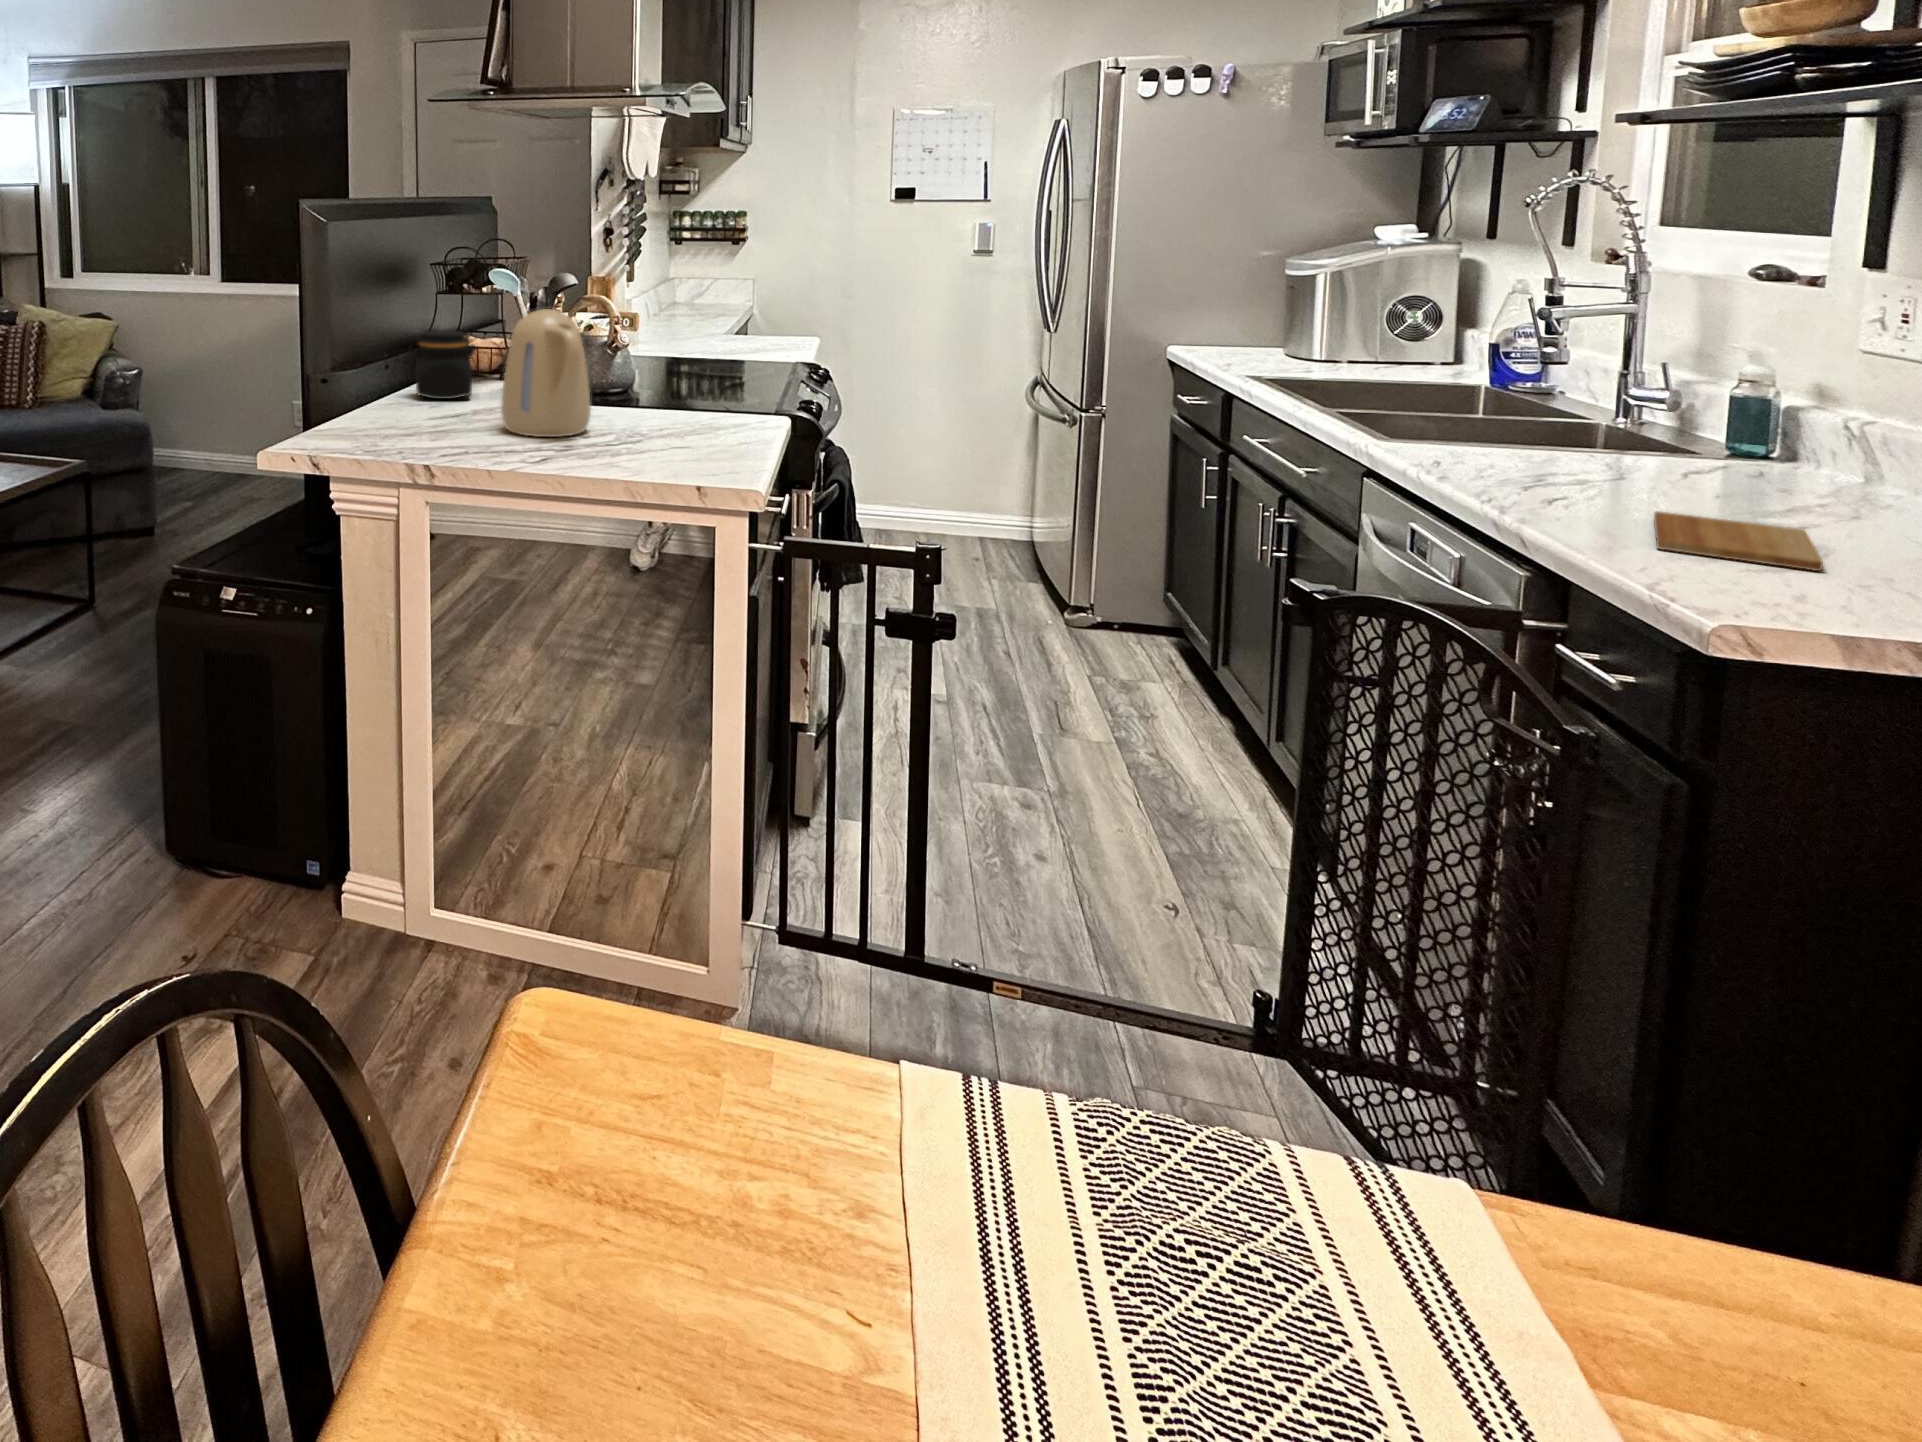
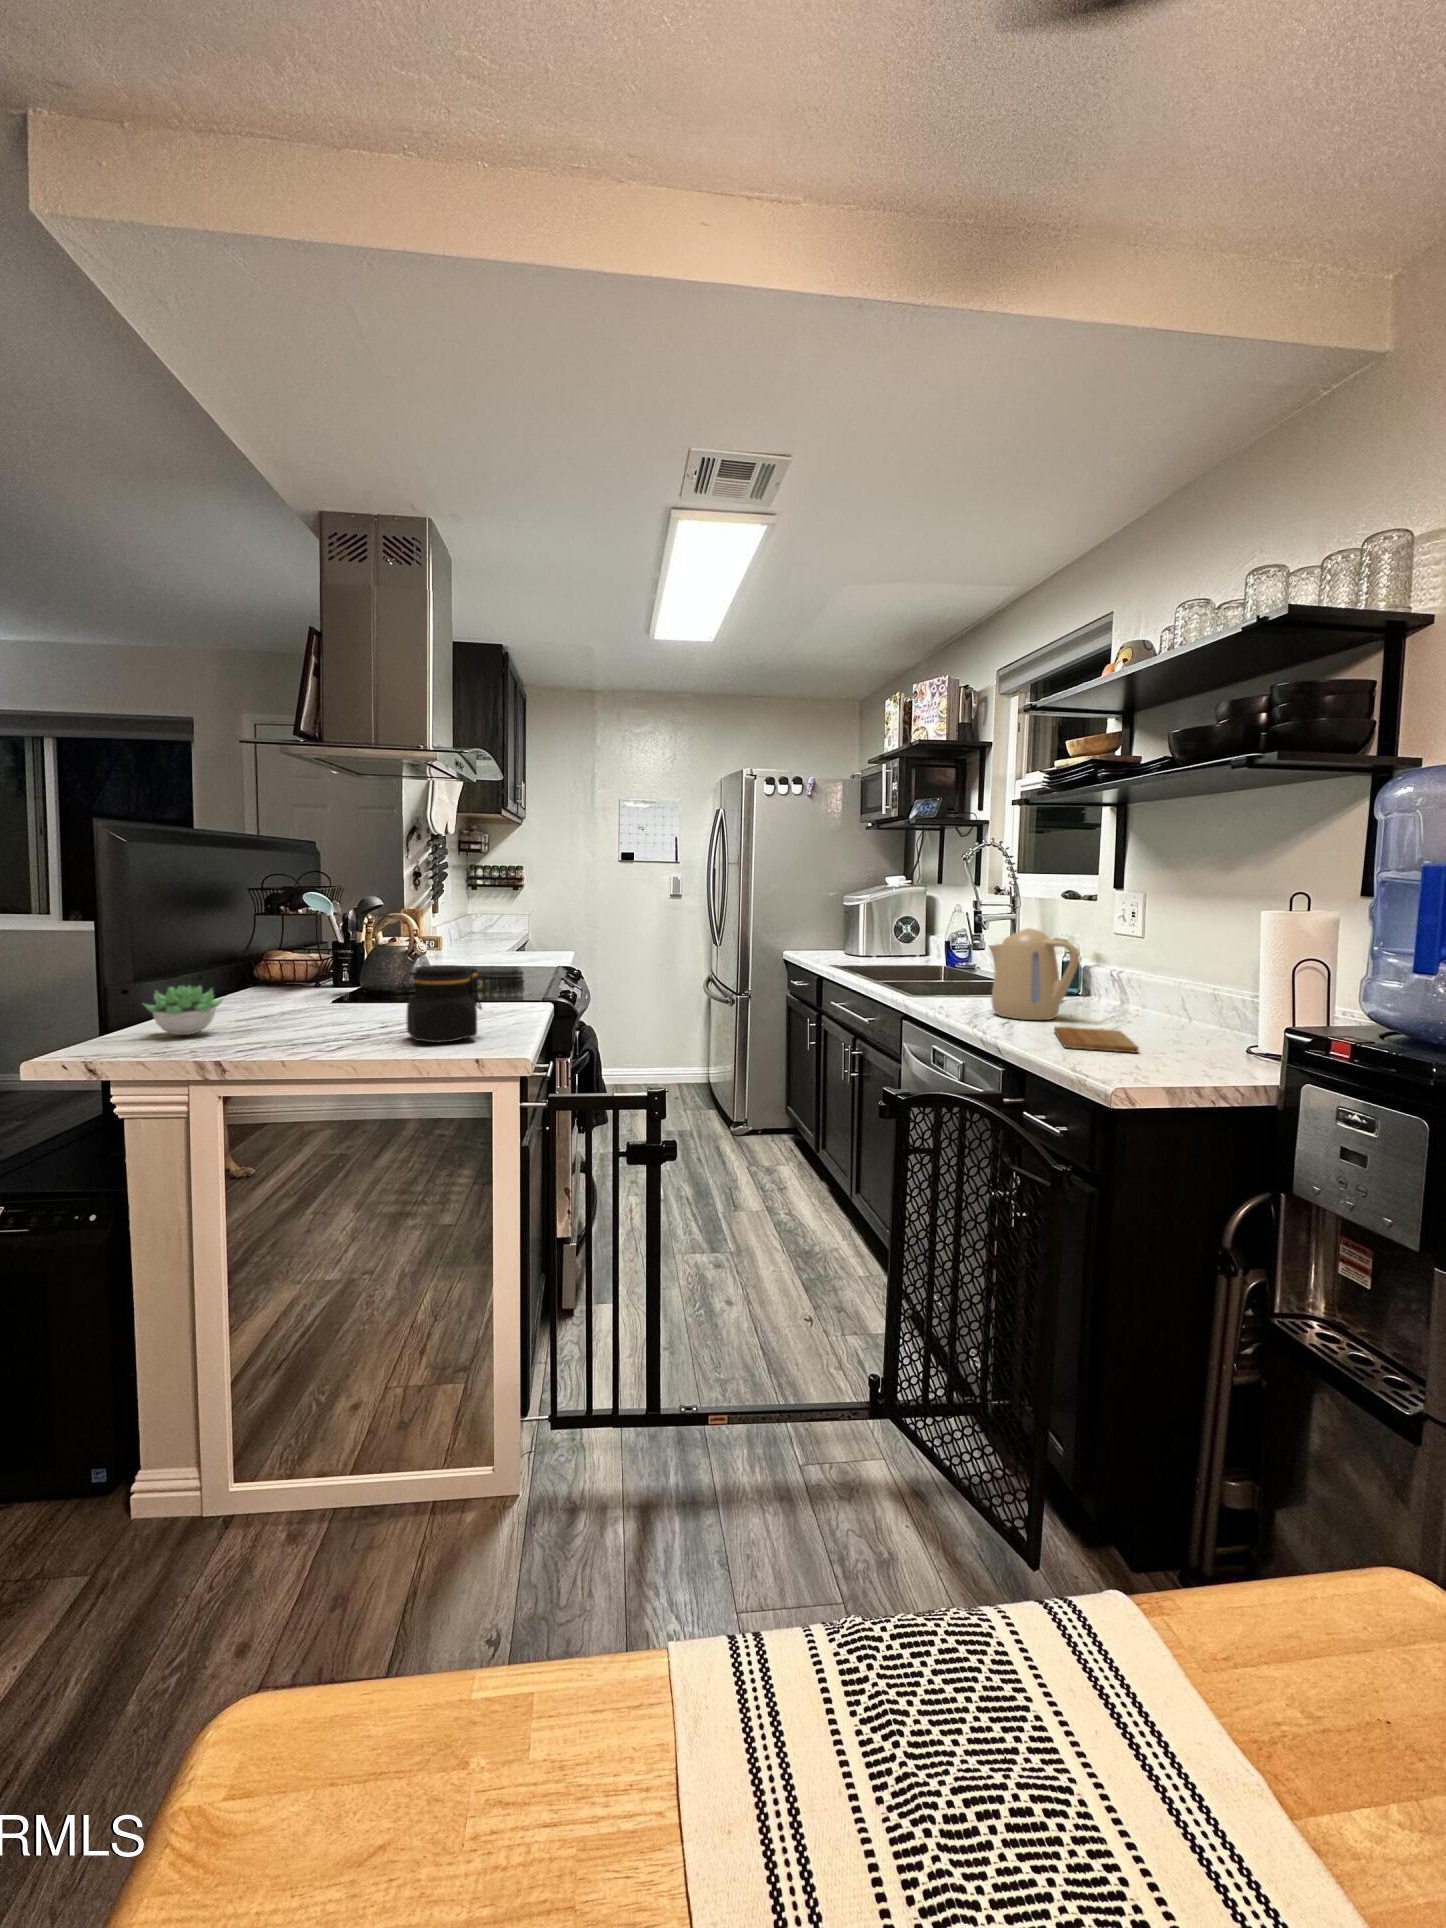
kettle: present [501,309,591,437] -> present [989,928,1079,1020]
jar: present [407,330,476,399] -> present [399,965,482,1043]
succulent plant: none [347,379,423,433] -> present [144,986,223,1035]

